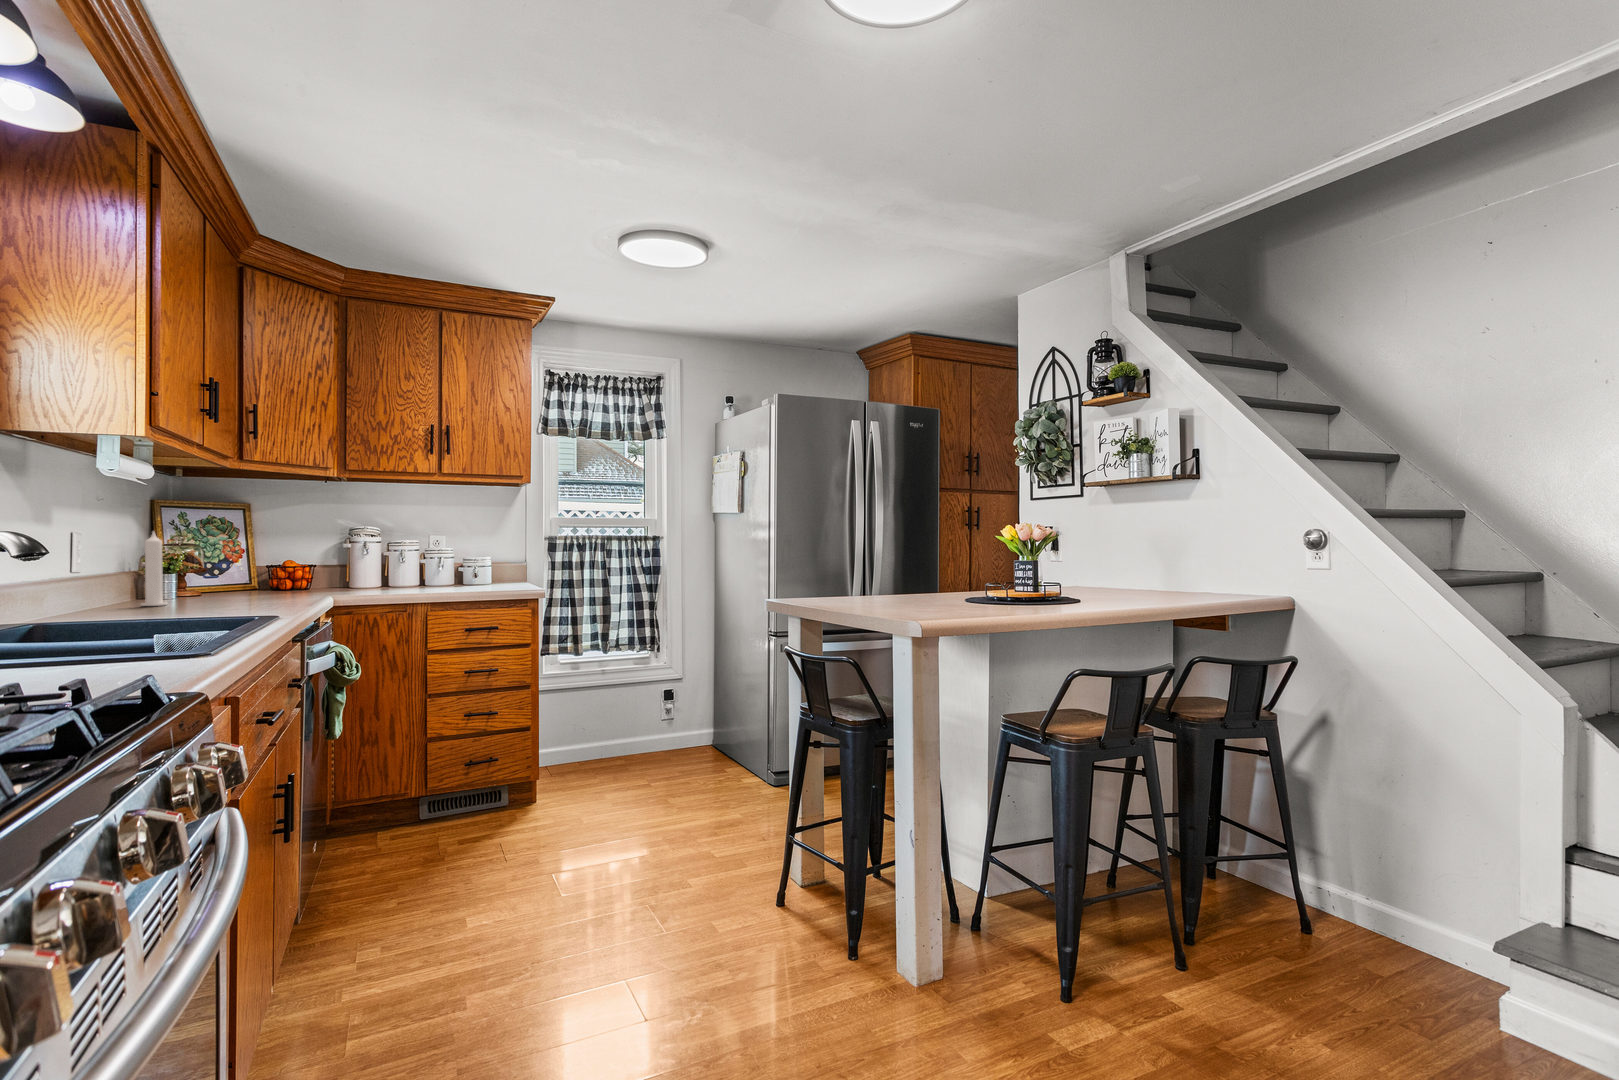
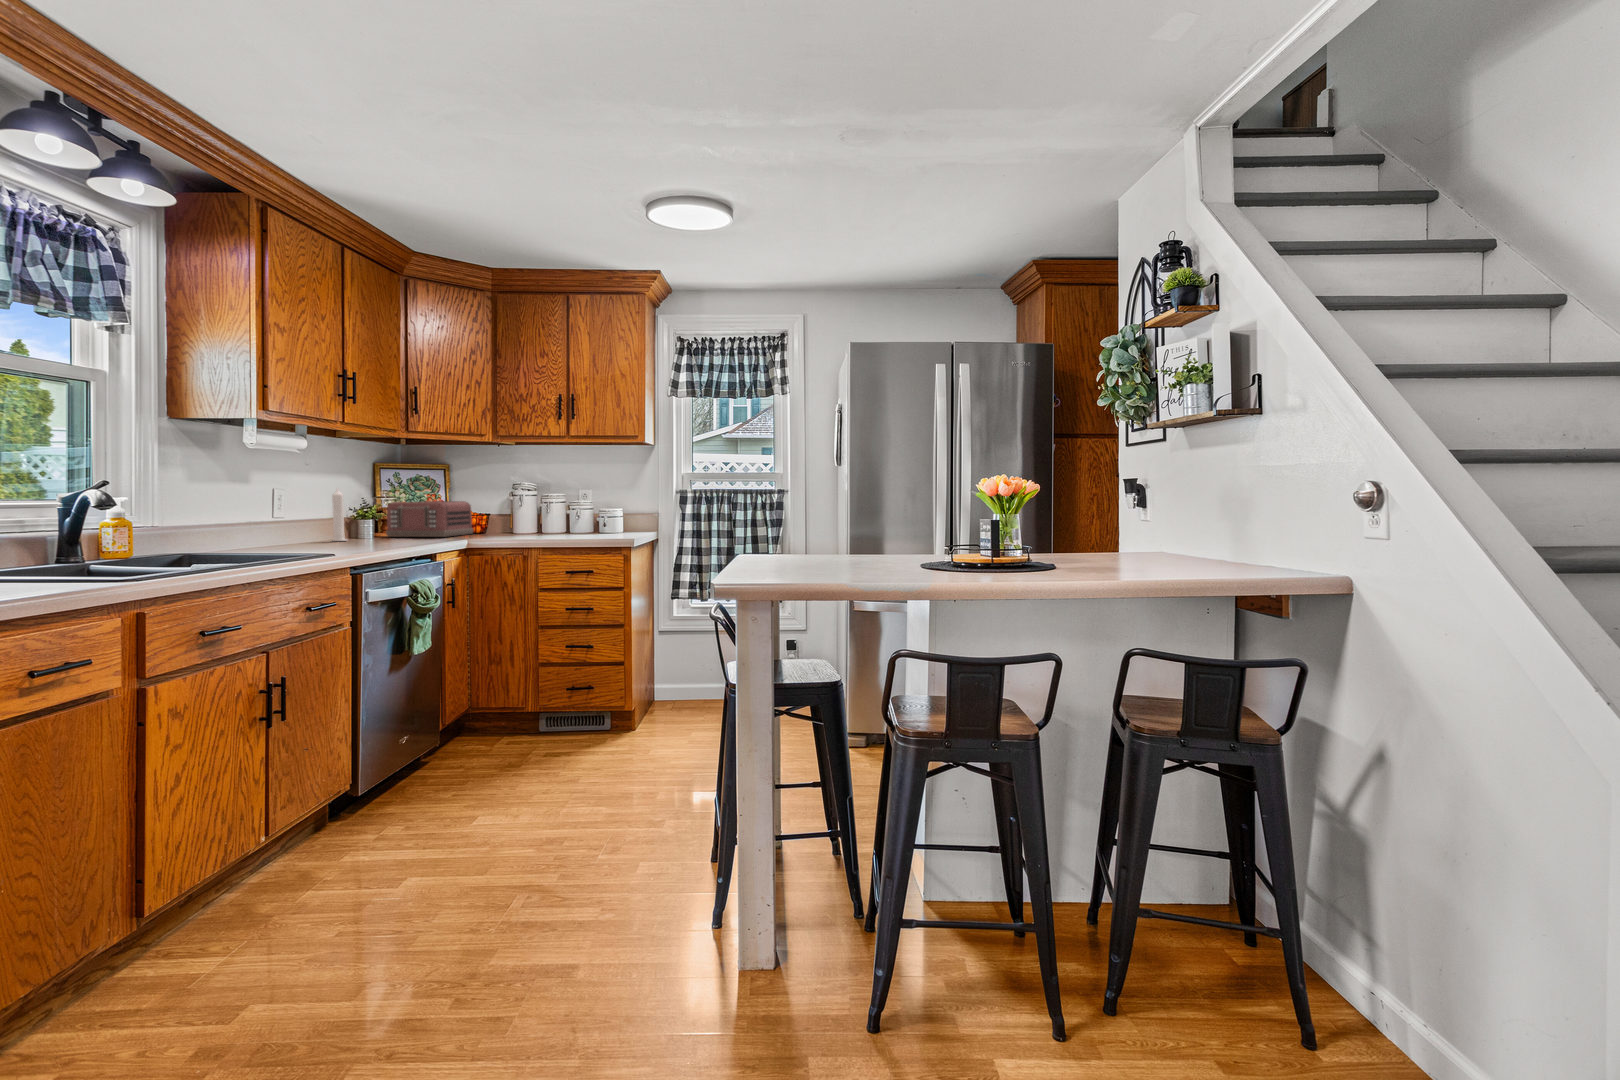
toaster: none [205,550,314,599] -> present [386,501,473,537]

